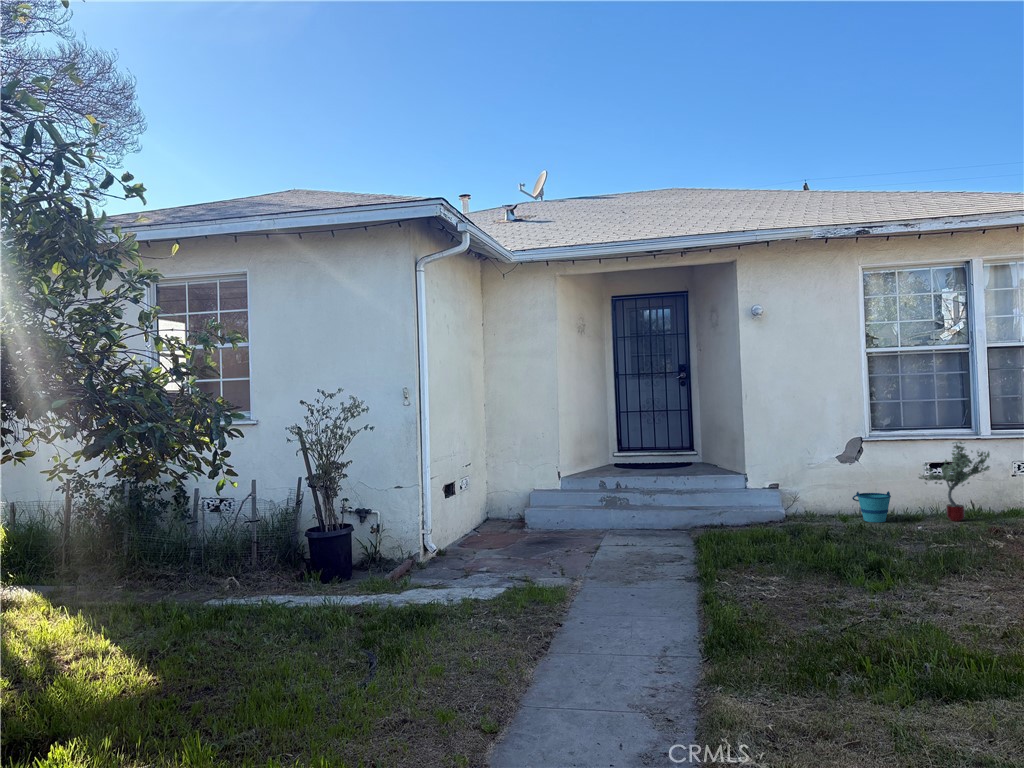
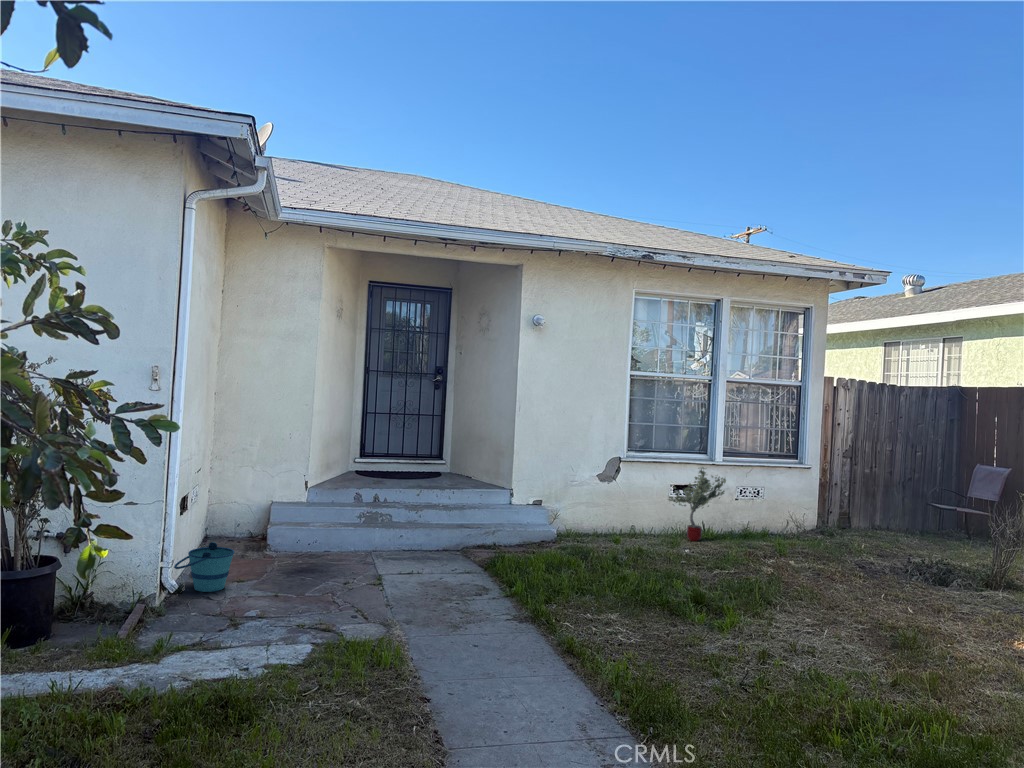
bucket: present [852,491,891,522] -> present [174,542,234,592]

